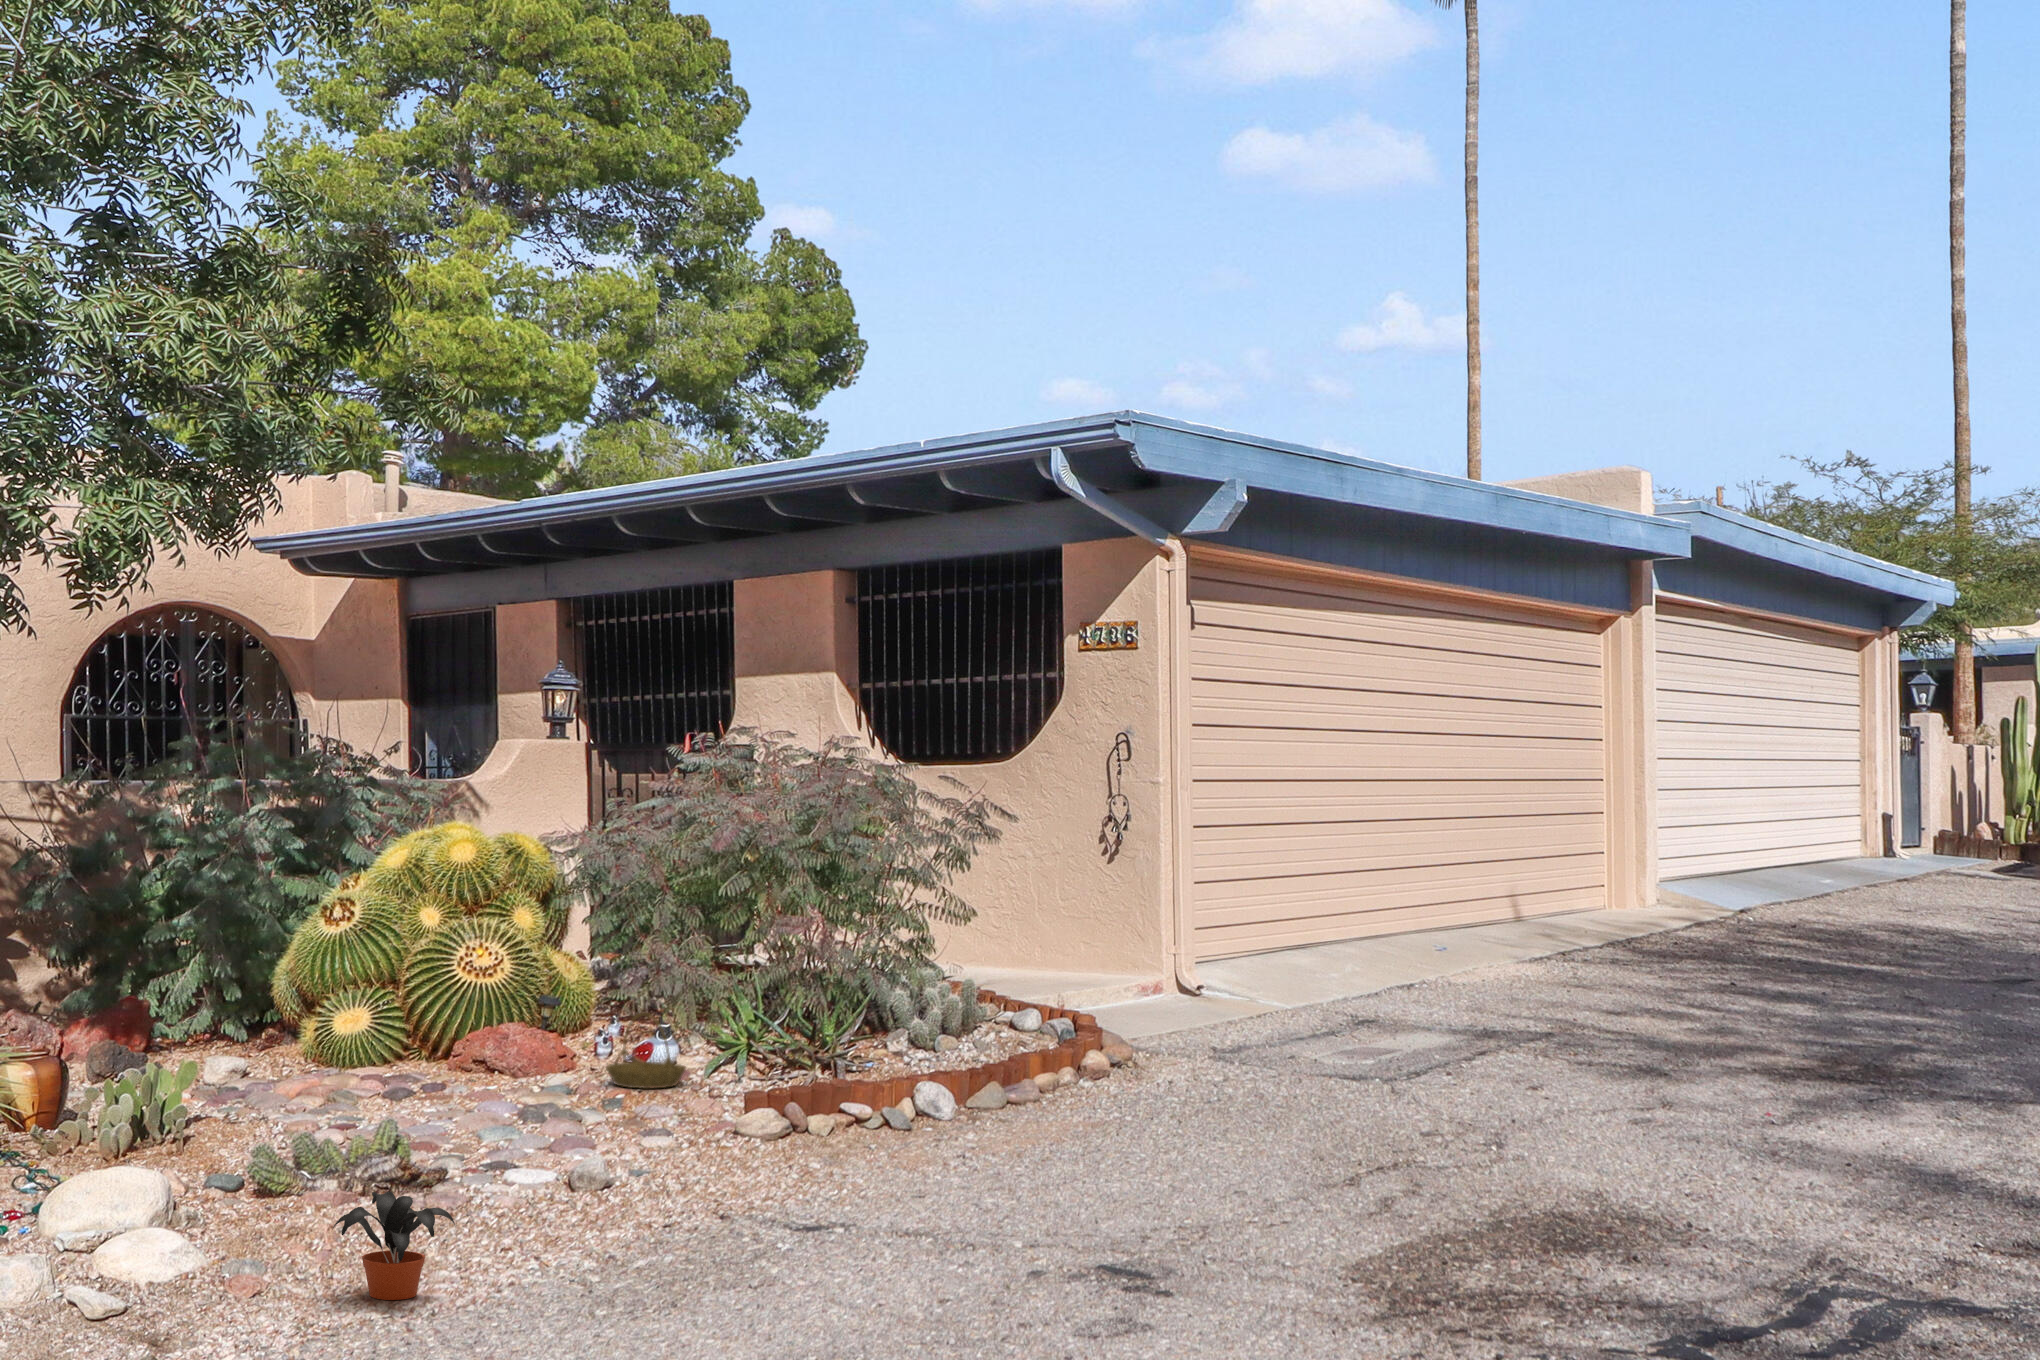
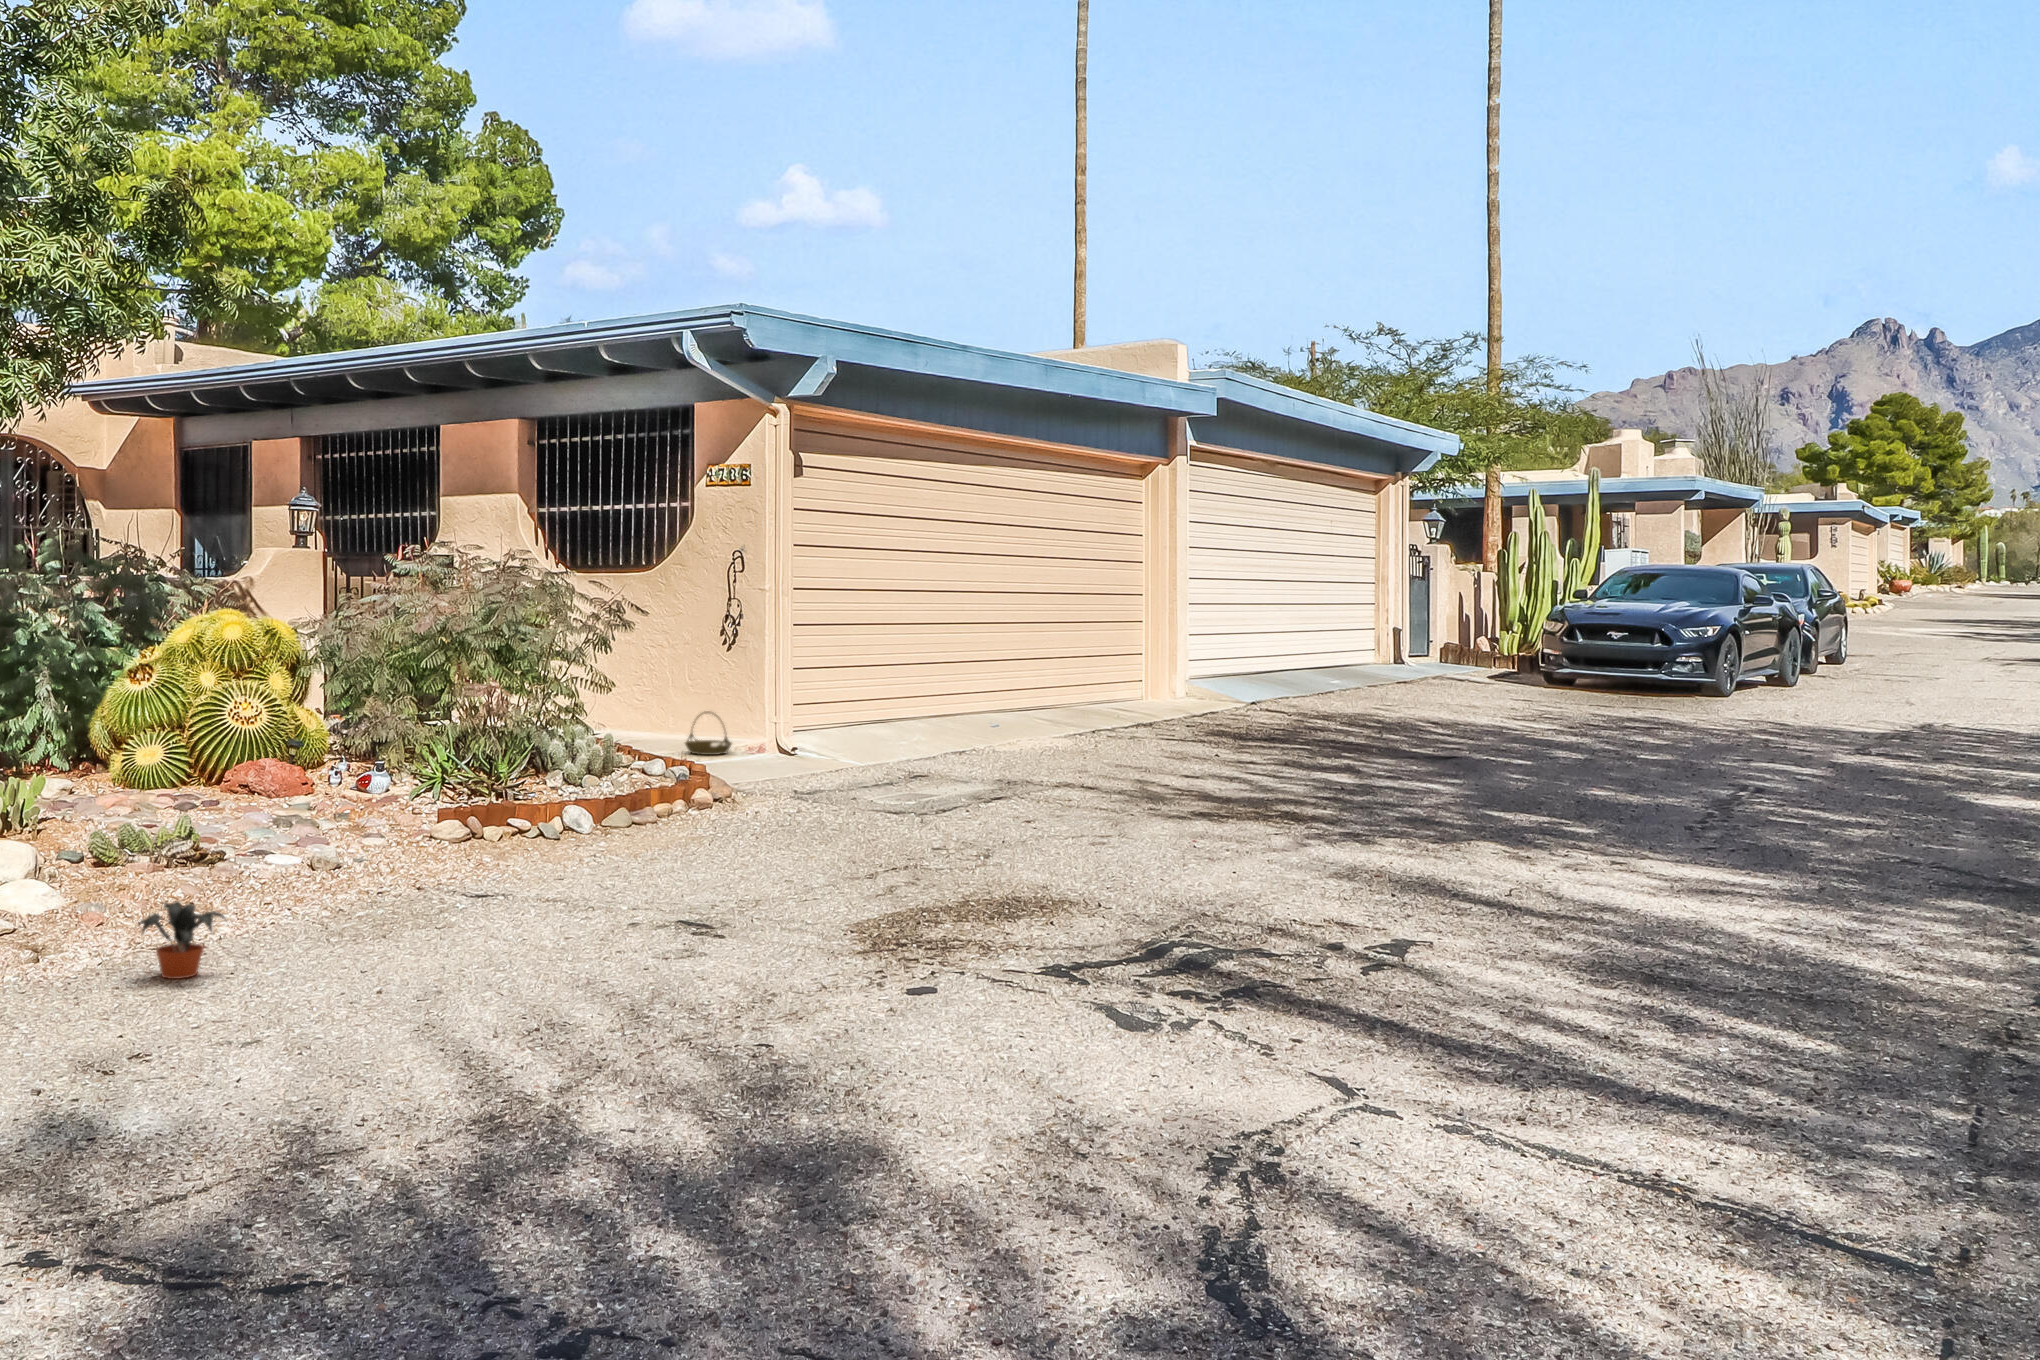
basket: present [606,1012,686,1089] -> present [685,712,732,755]

